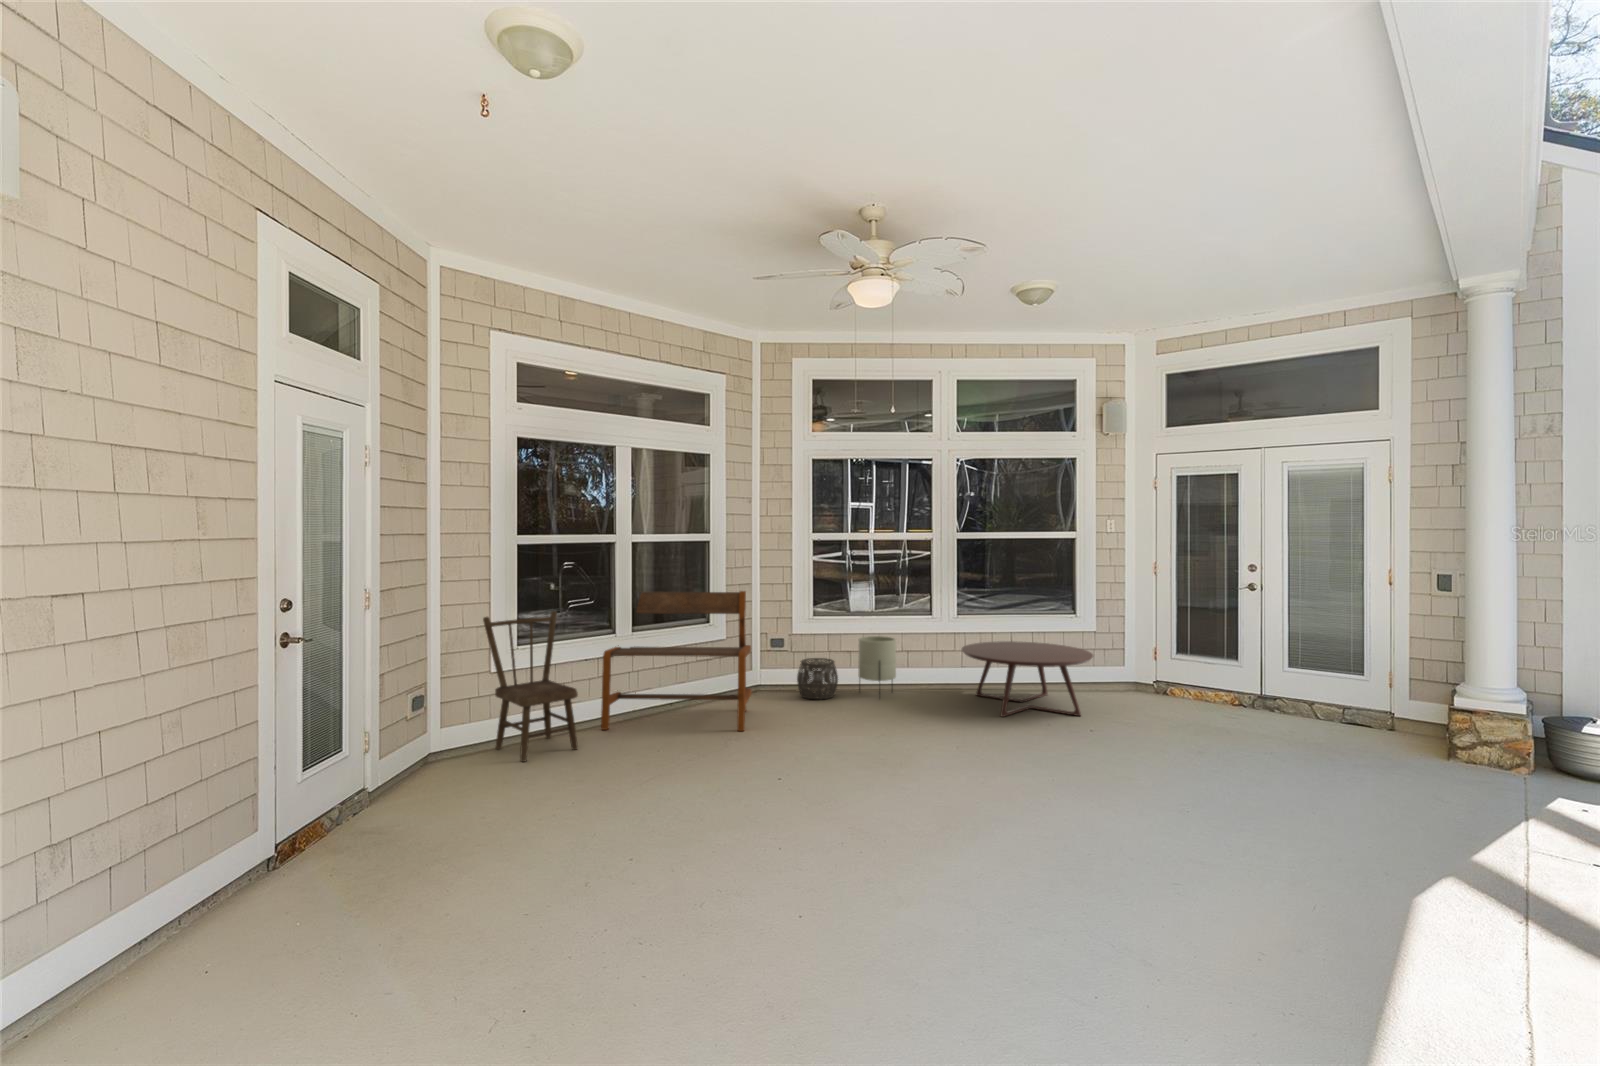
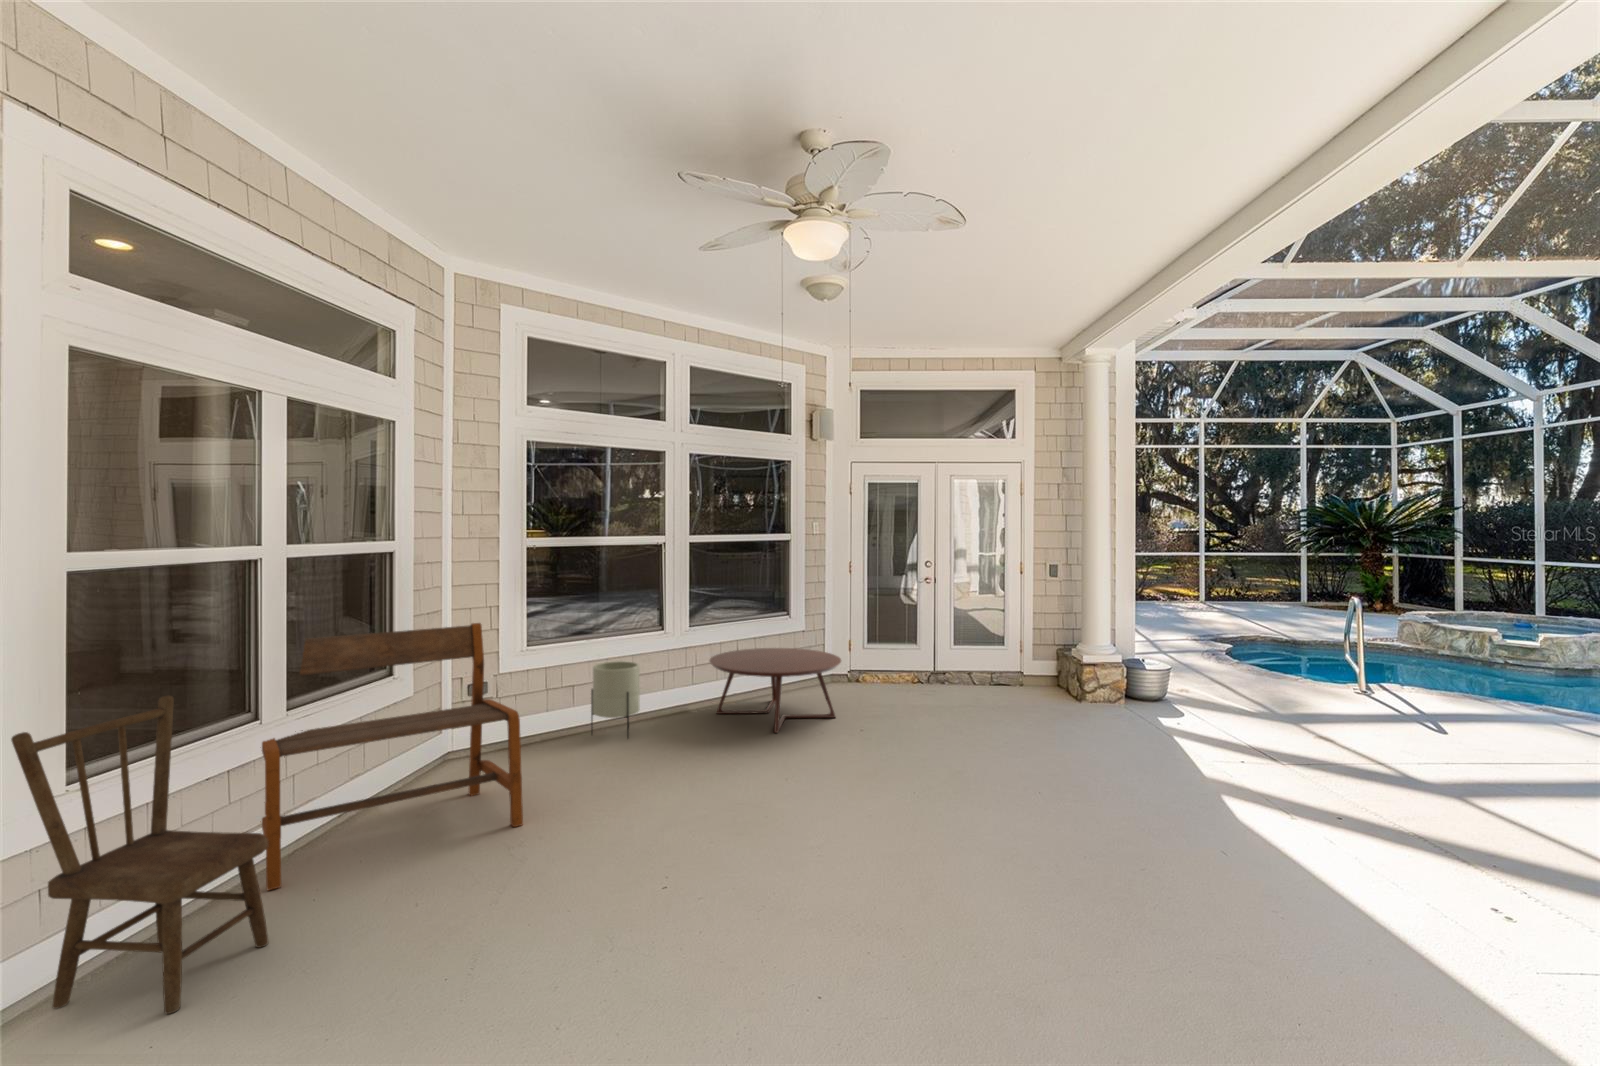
woven basket: present [797,658,838,700] -> none [518,699,576,757]

